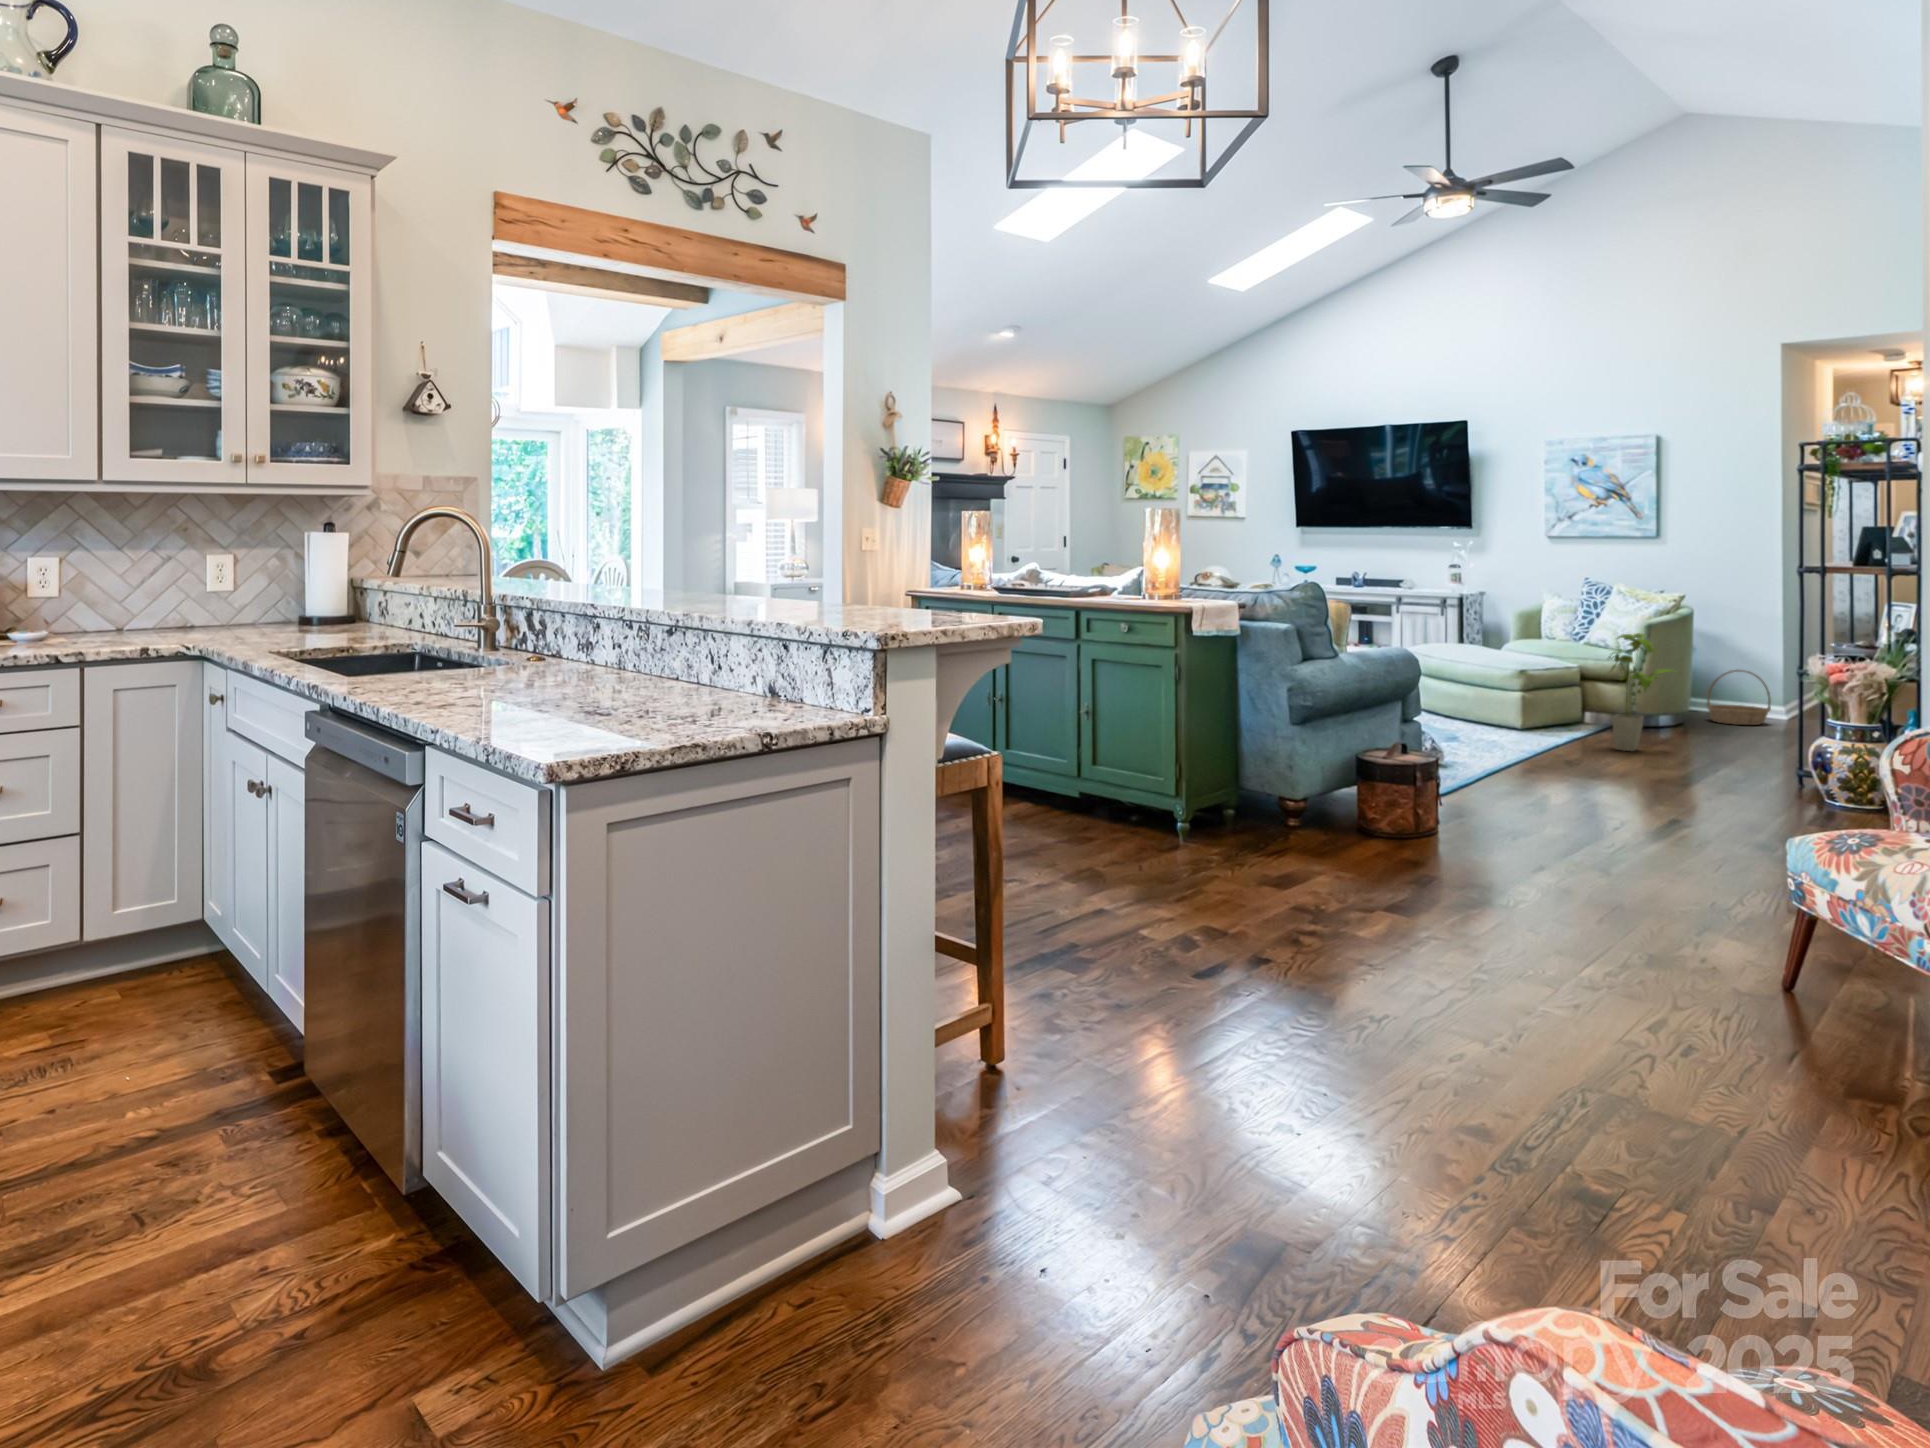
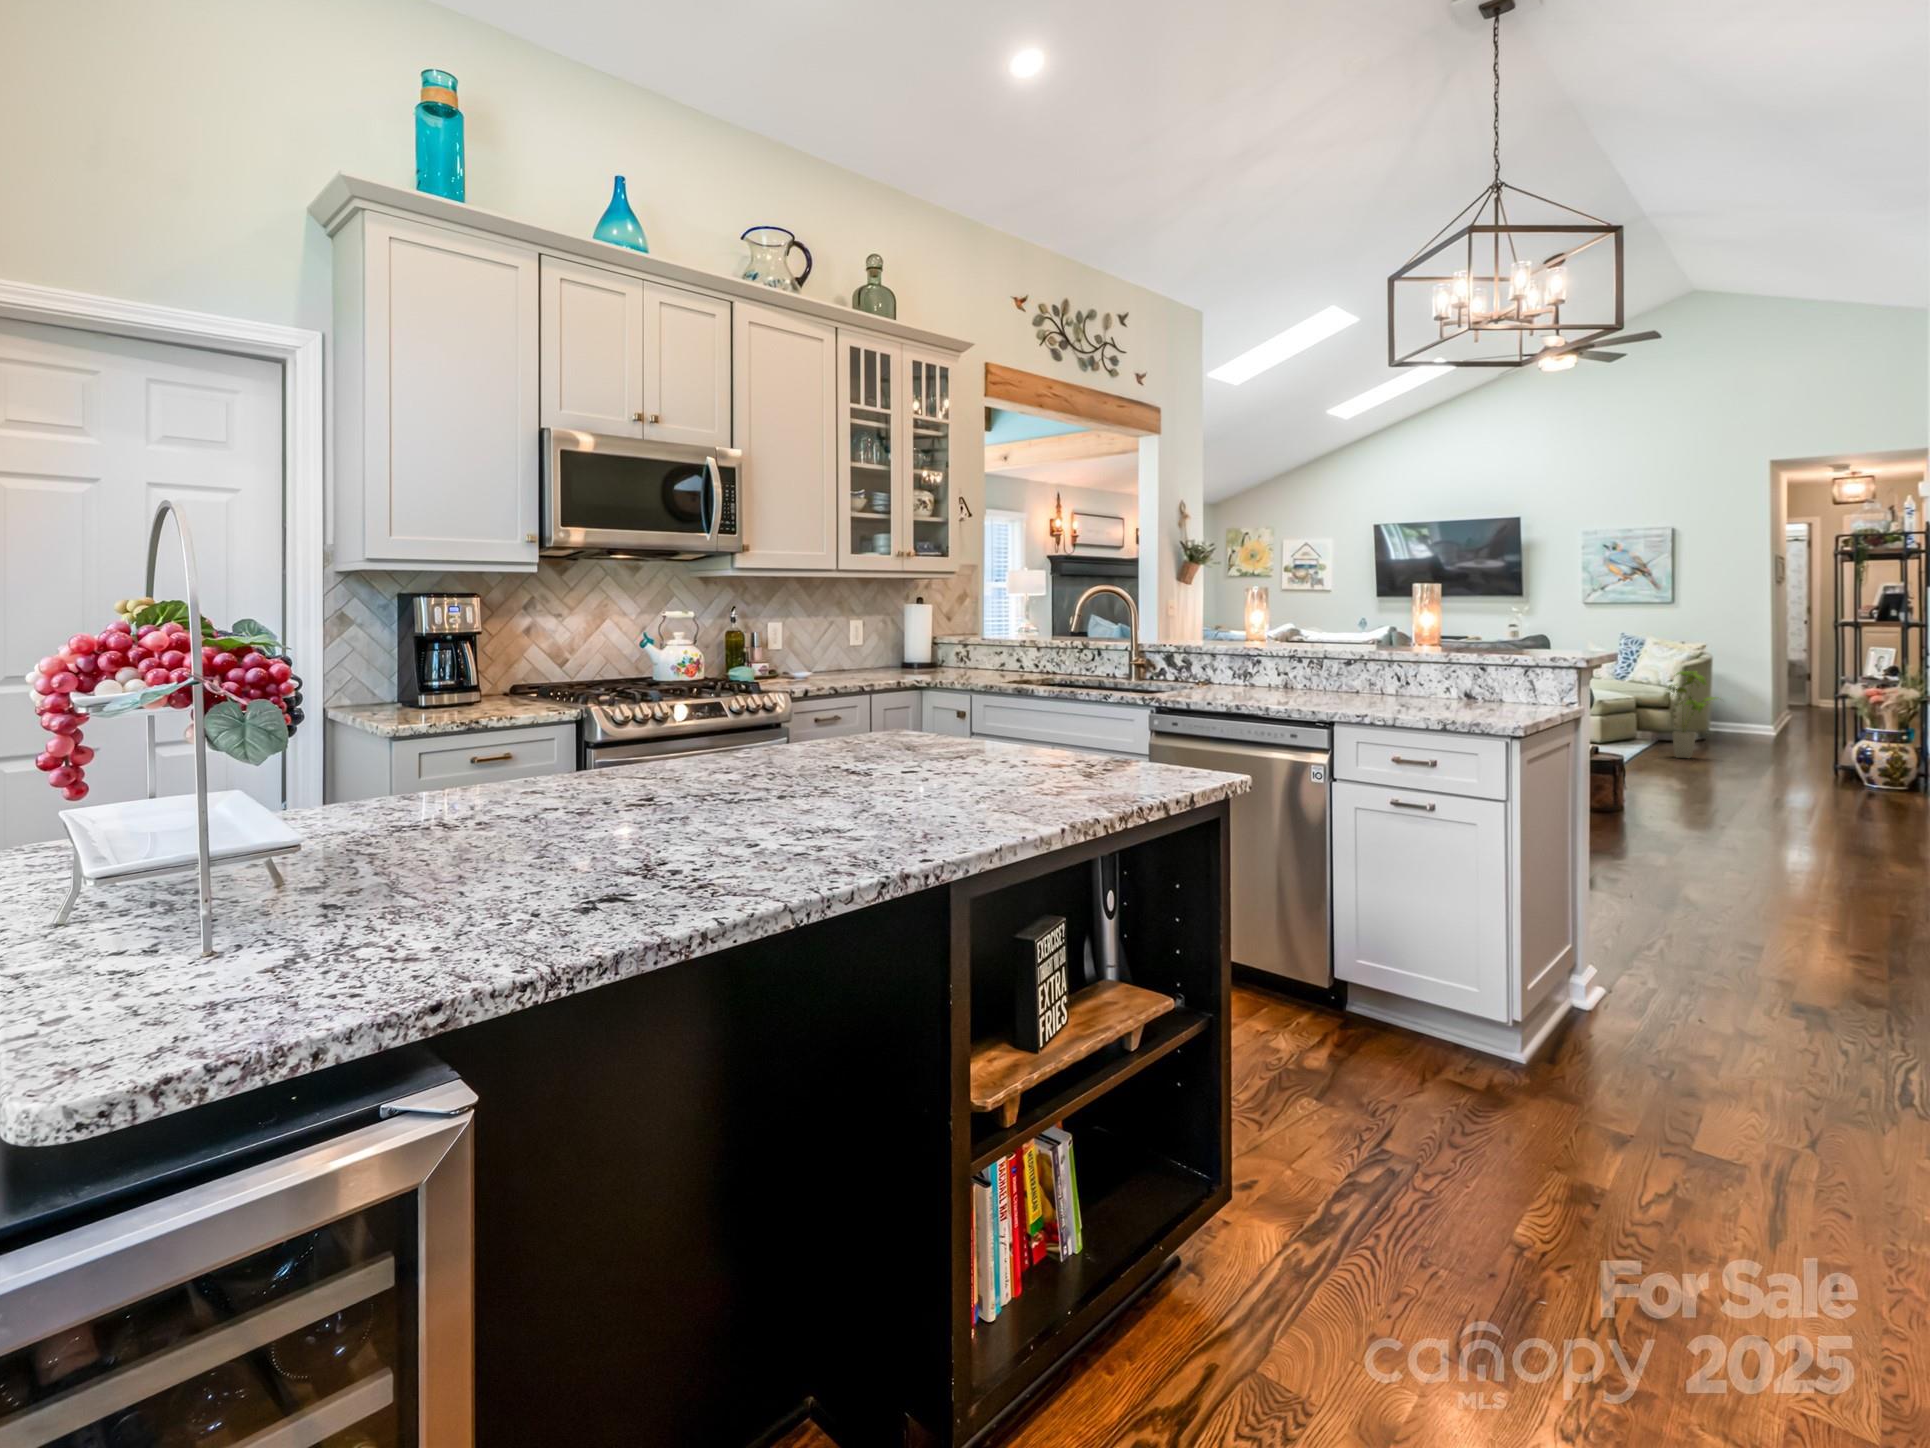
basket: present [1707,670,1771,725] -> none [1723,702,1776,743]

